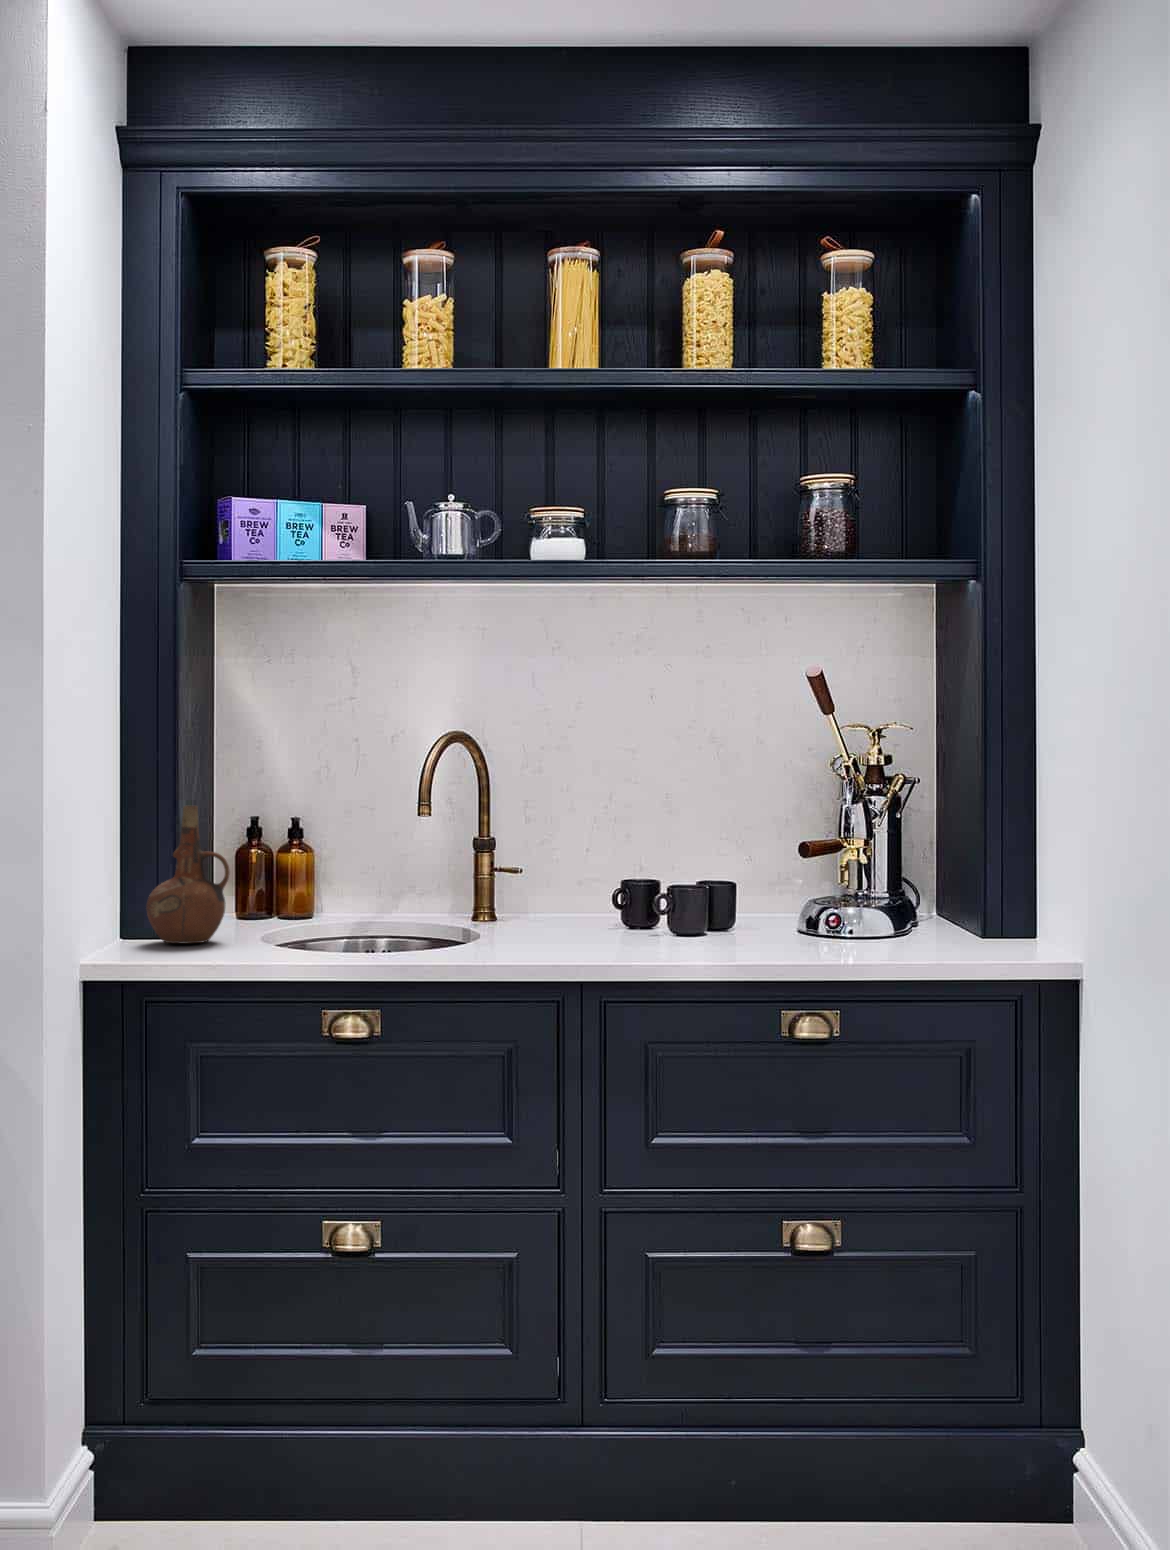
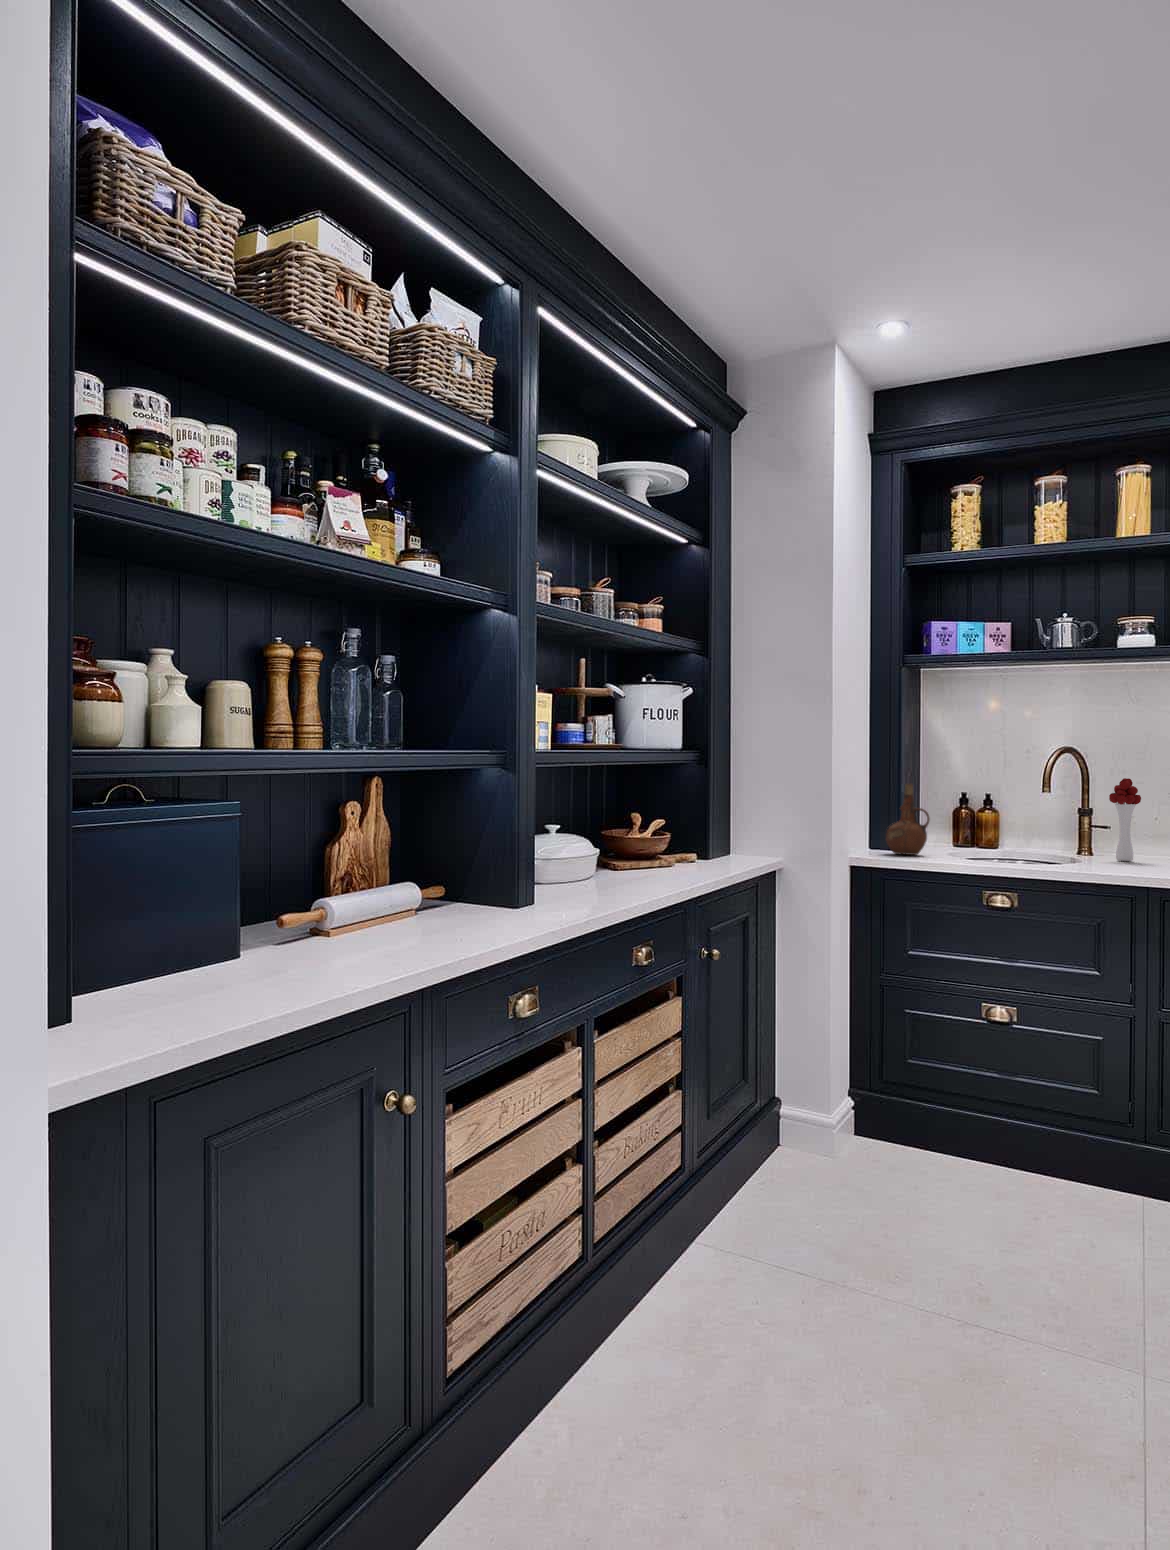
flower bouquet: none [523,785,568,923] -> present [1109,778,1141,861]

